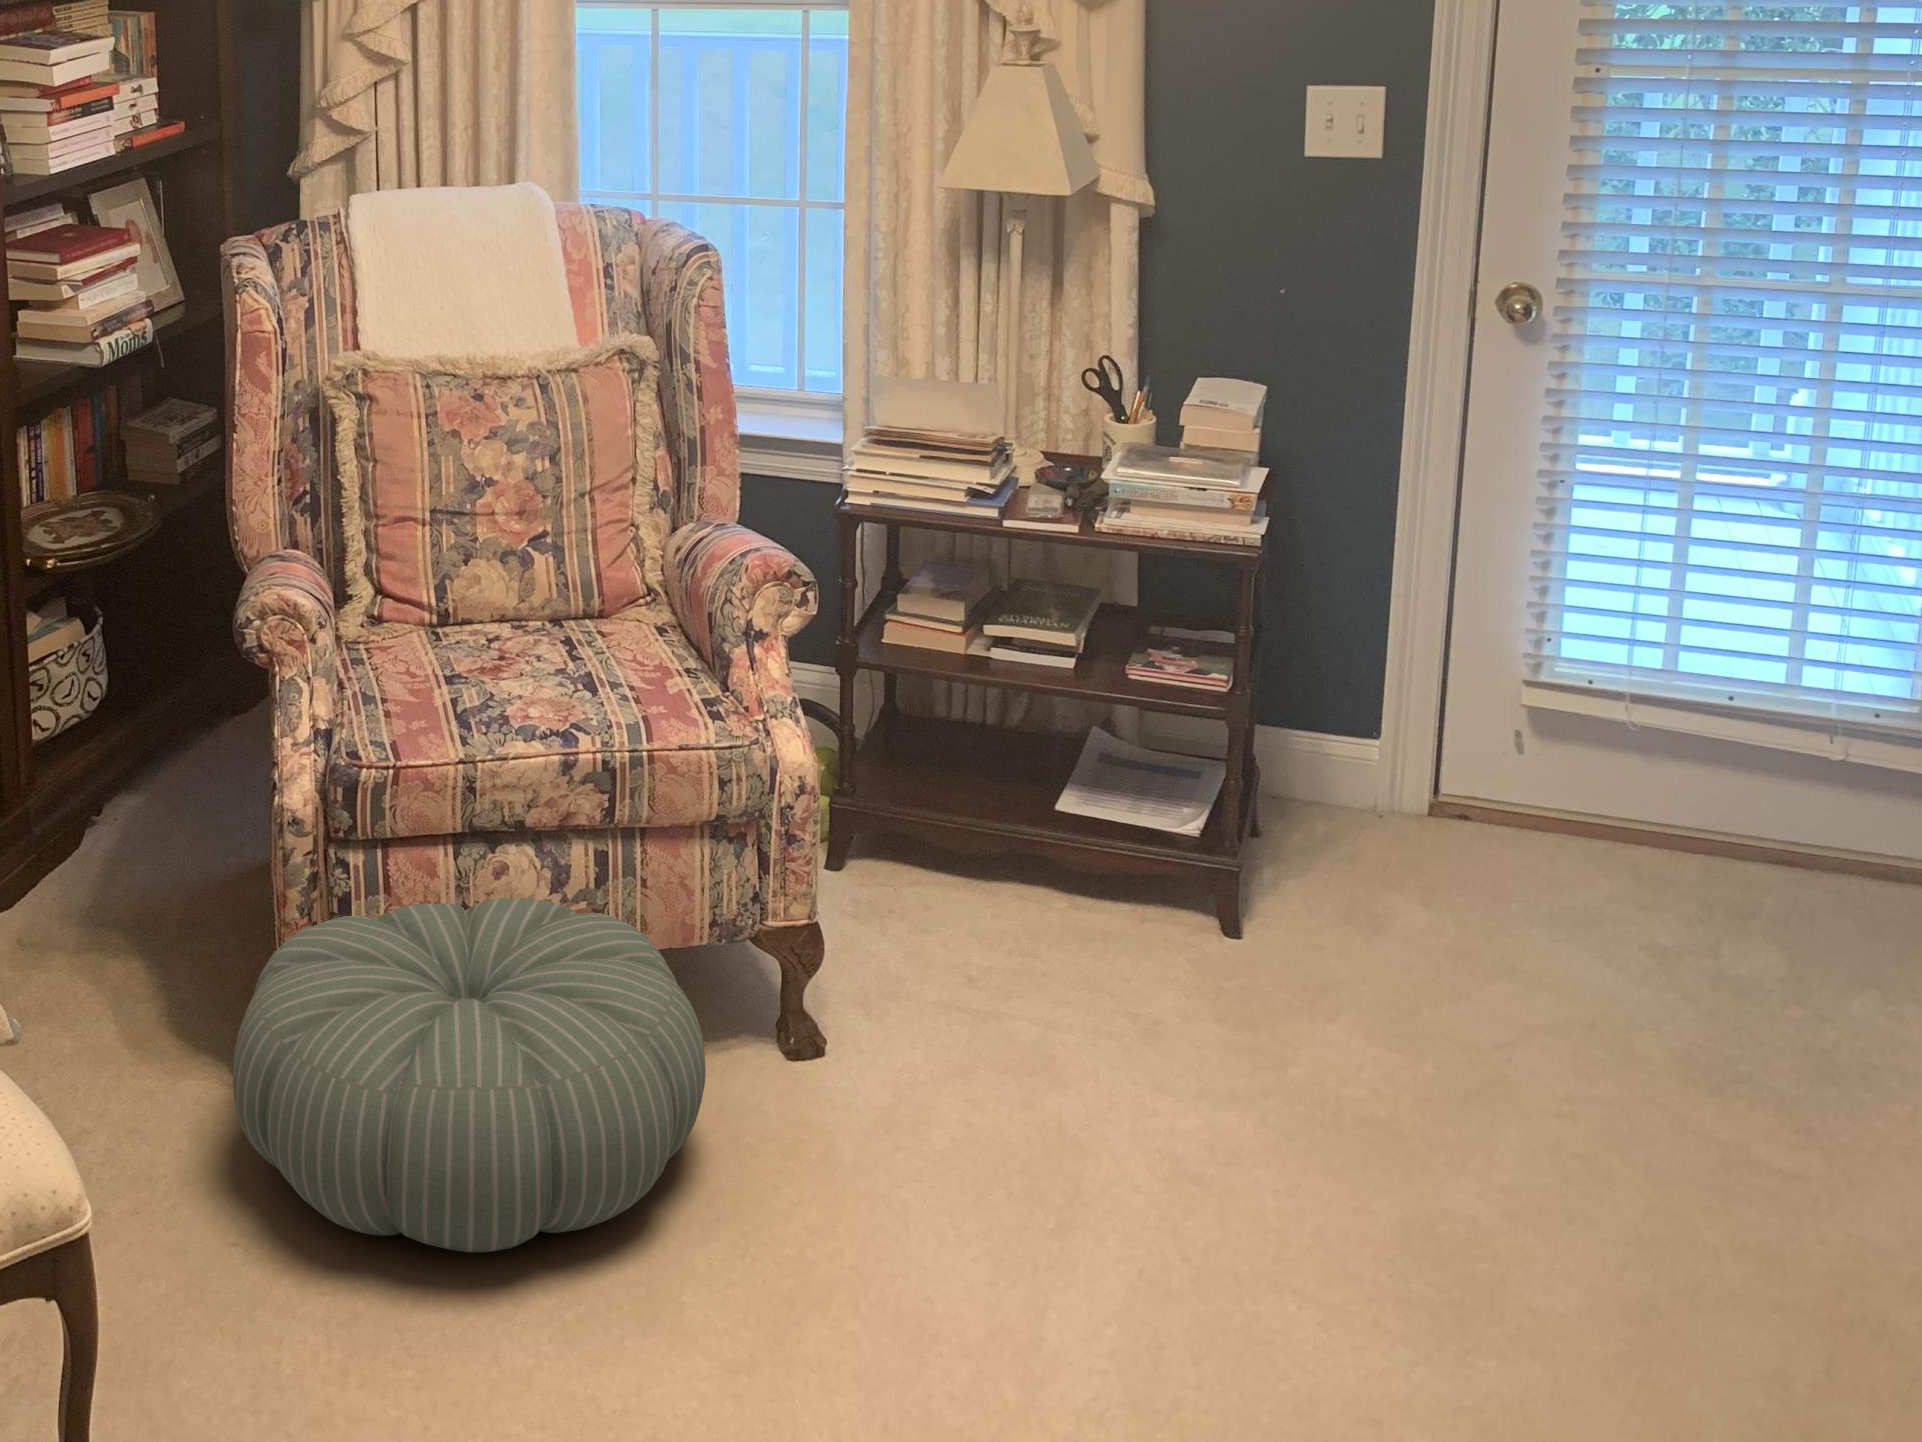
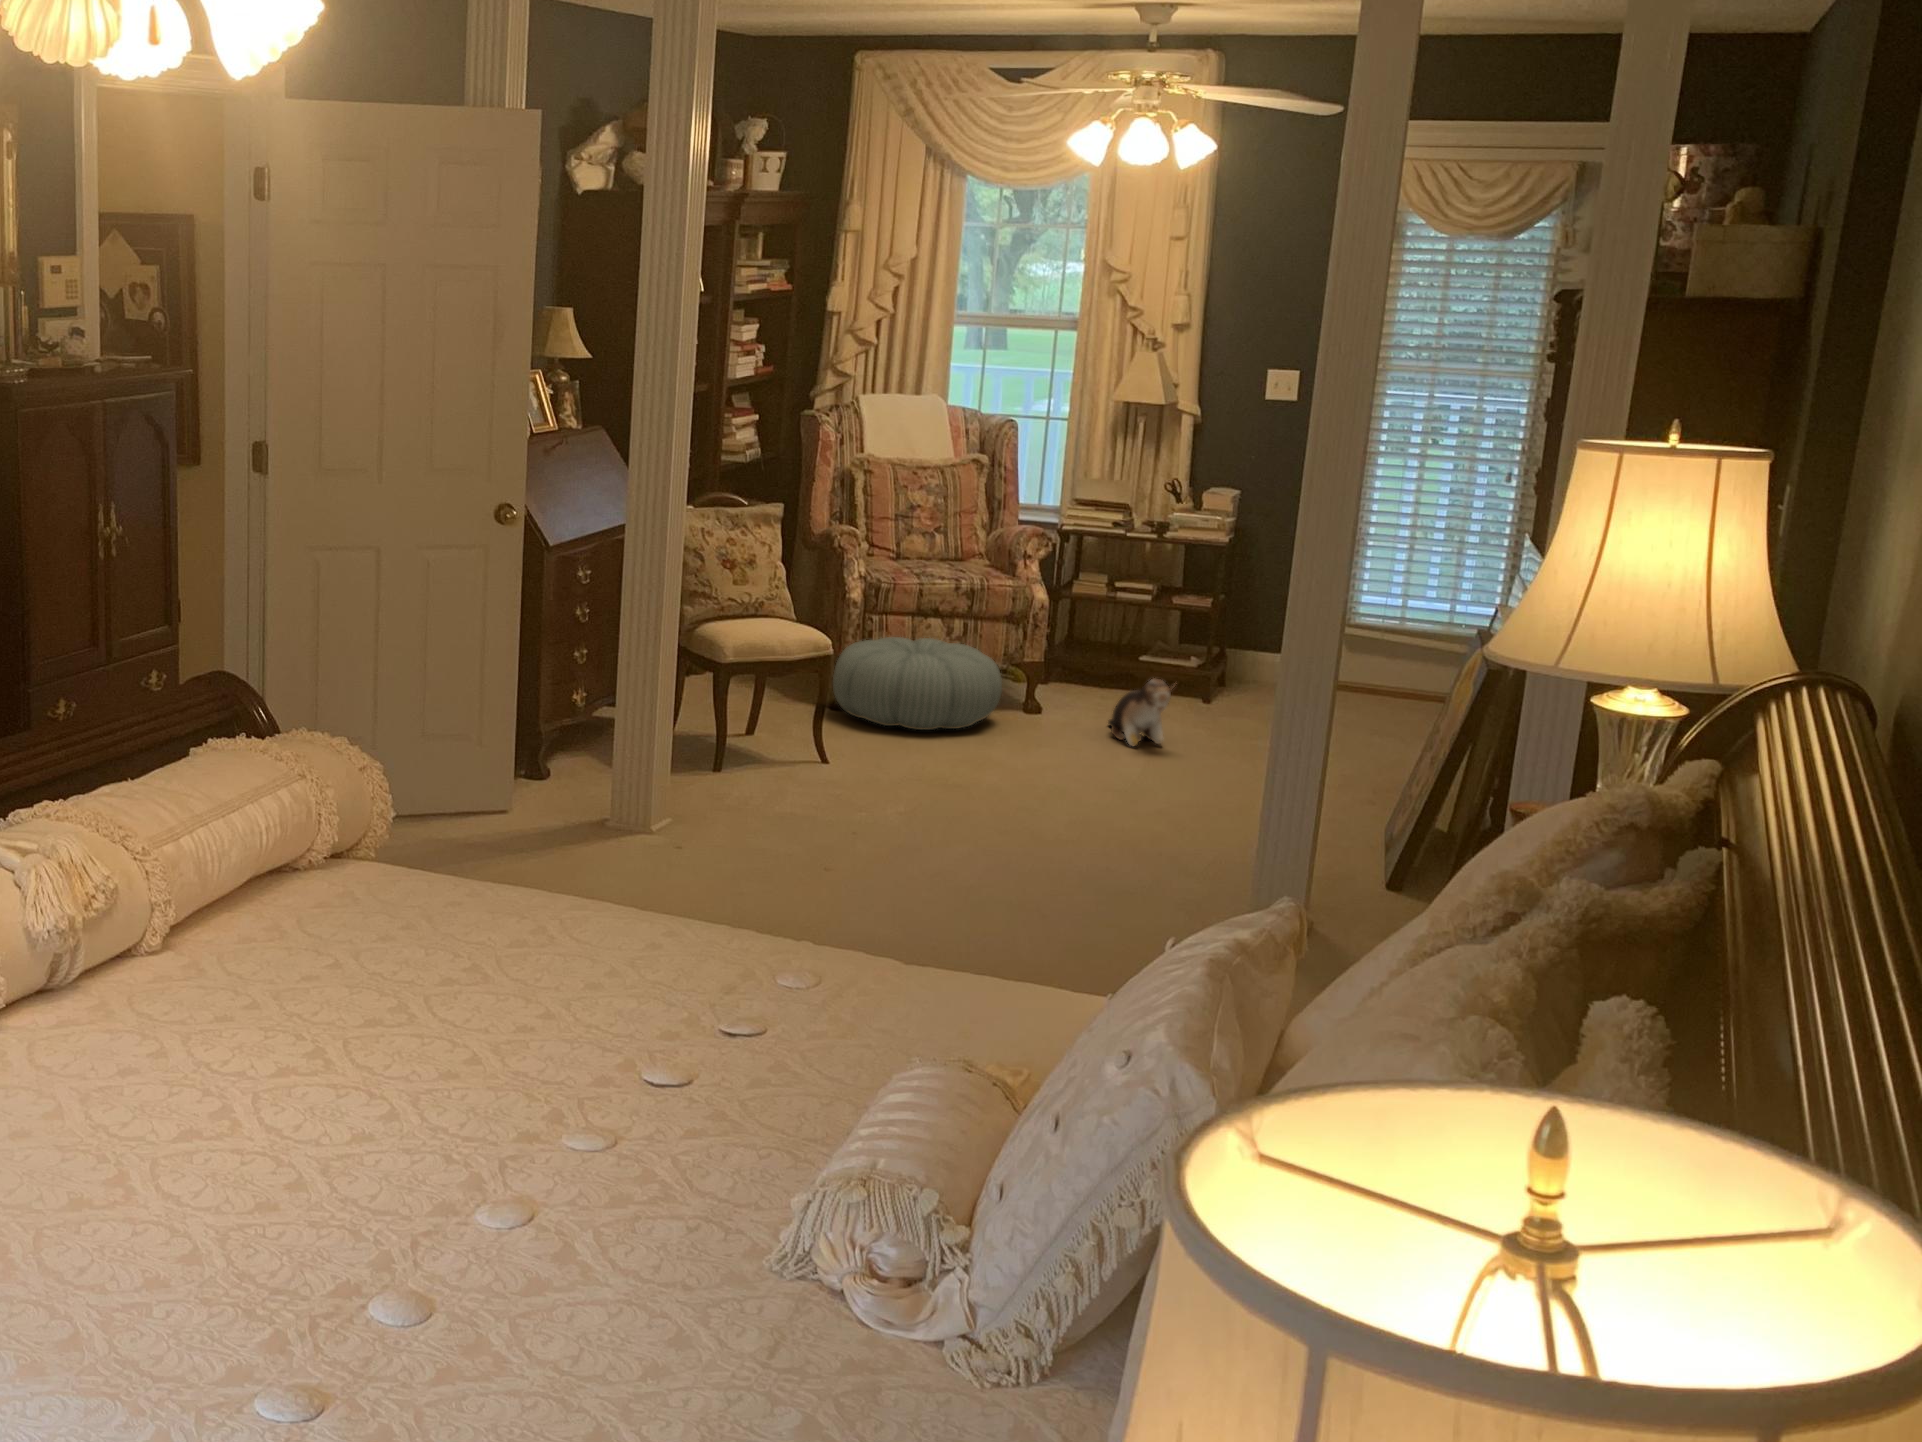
plush toy: none [1005,1092,1219,1290] -> present [1108,678,1171,746]

